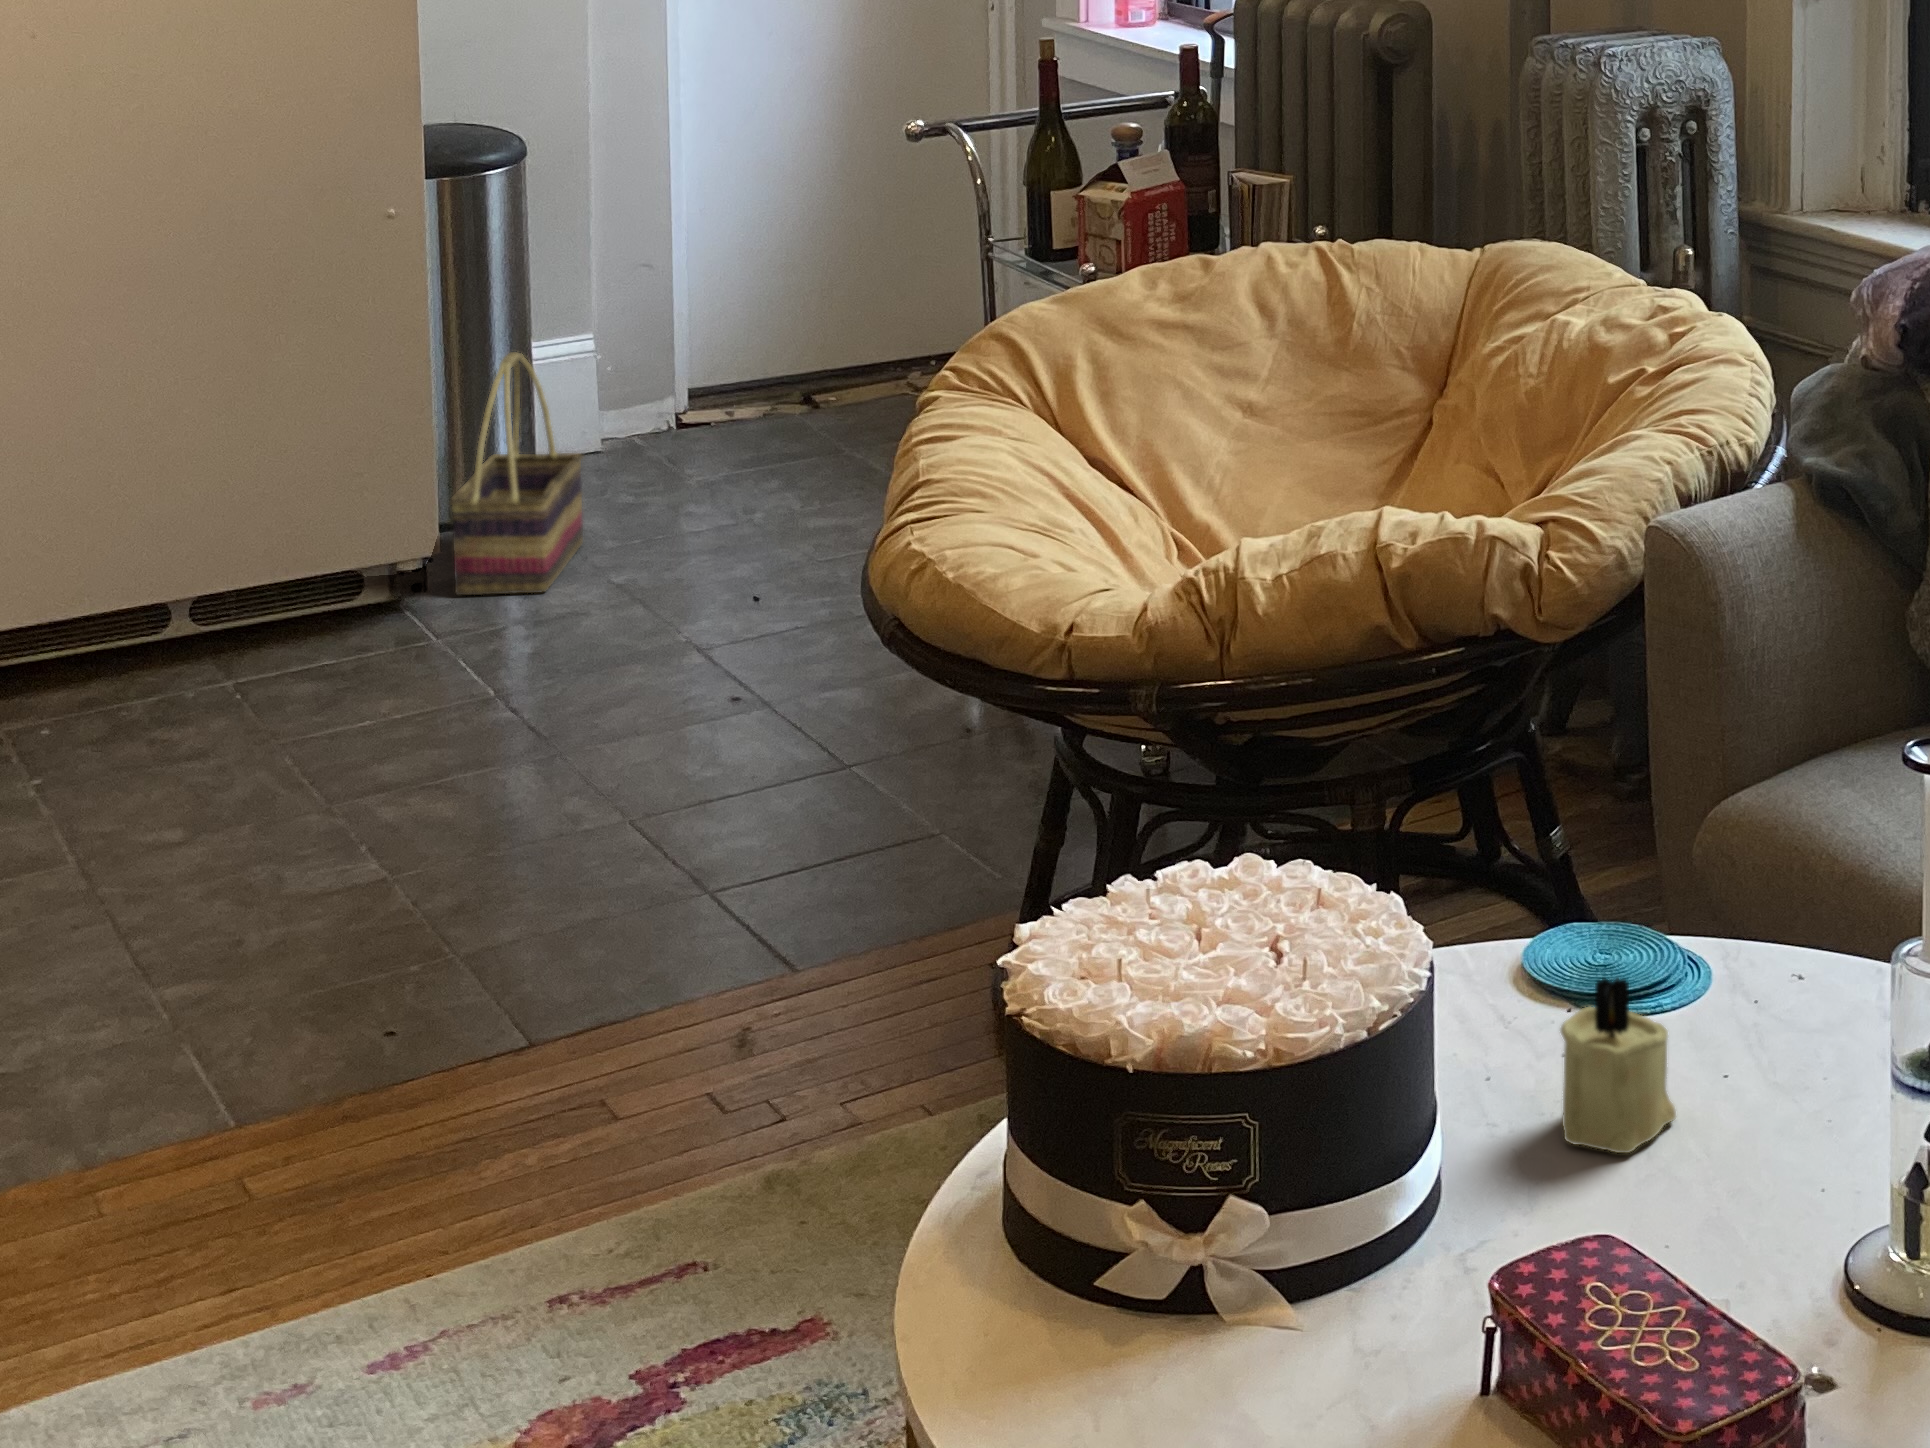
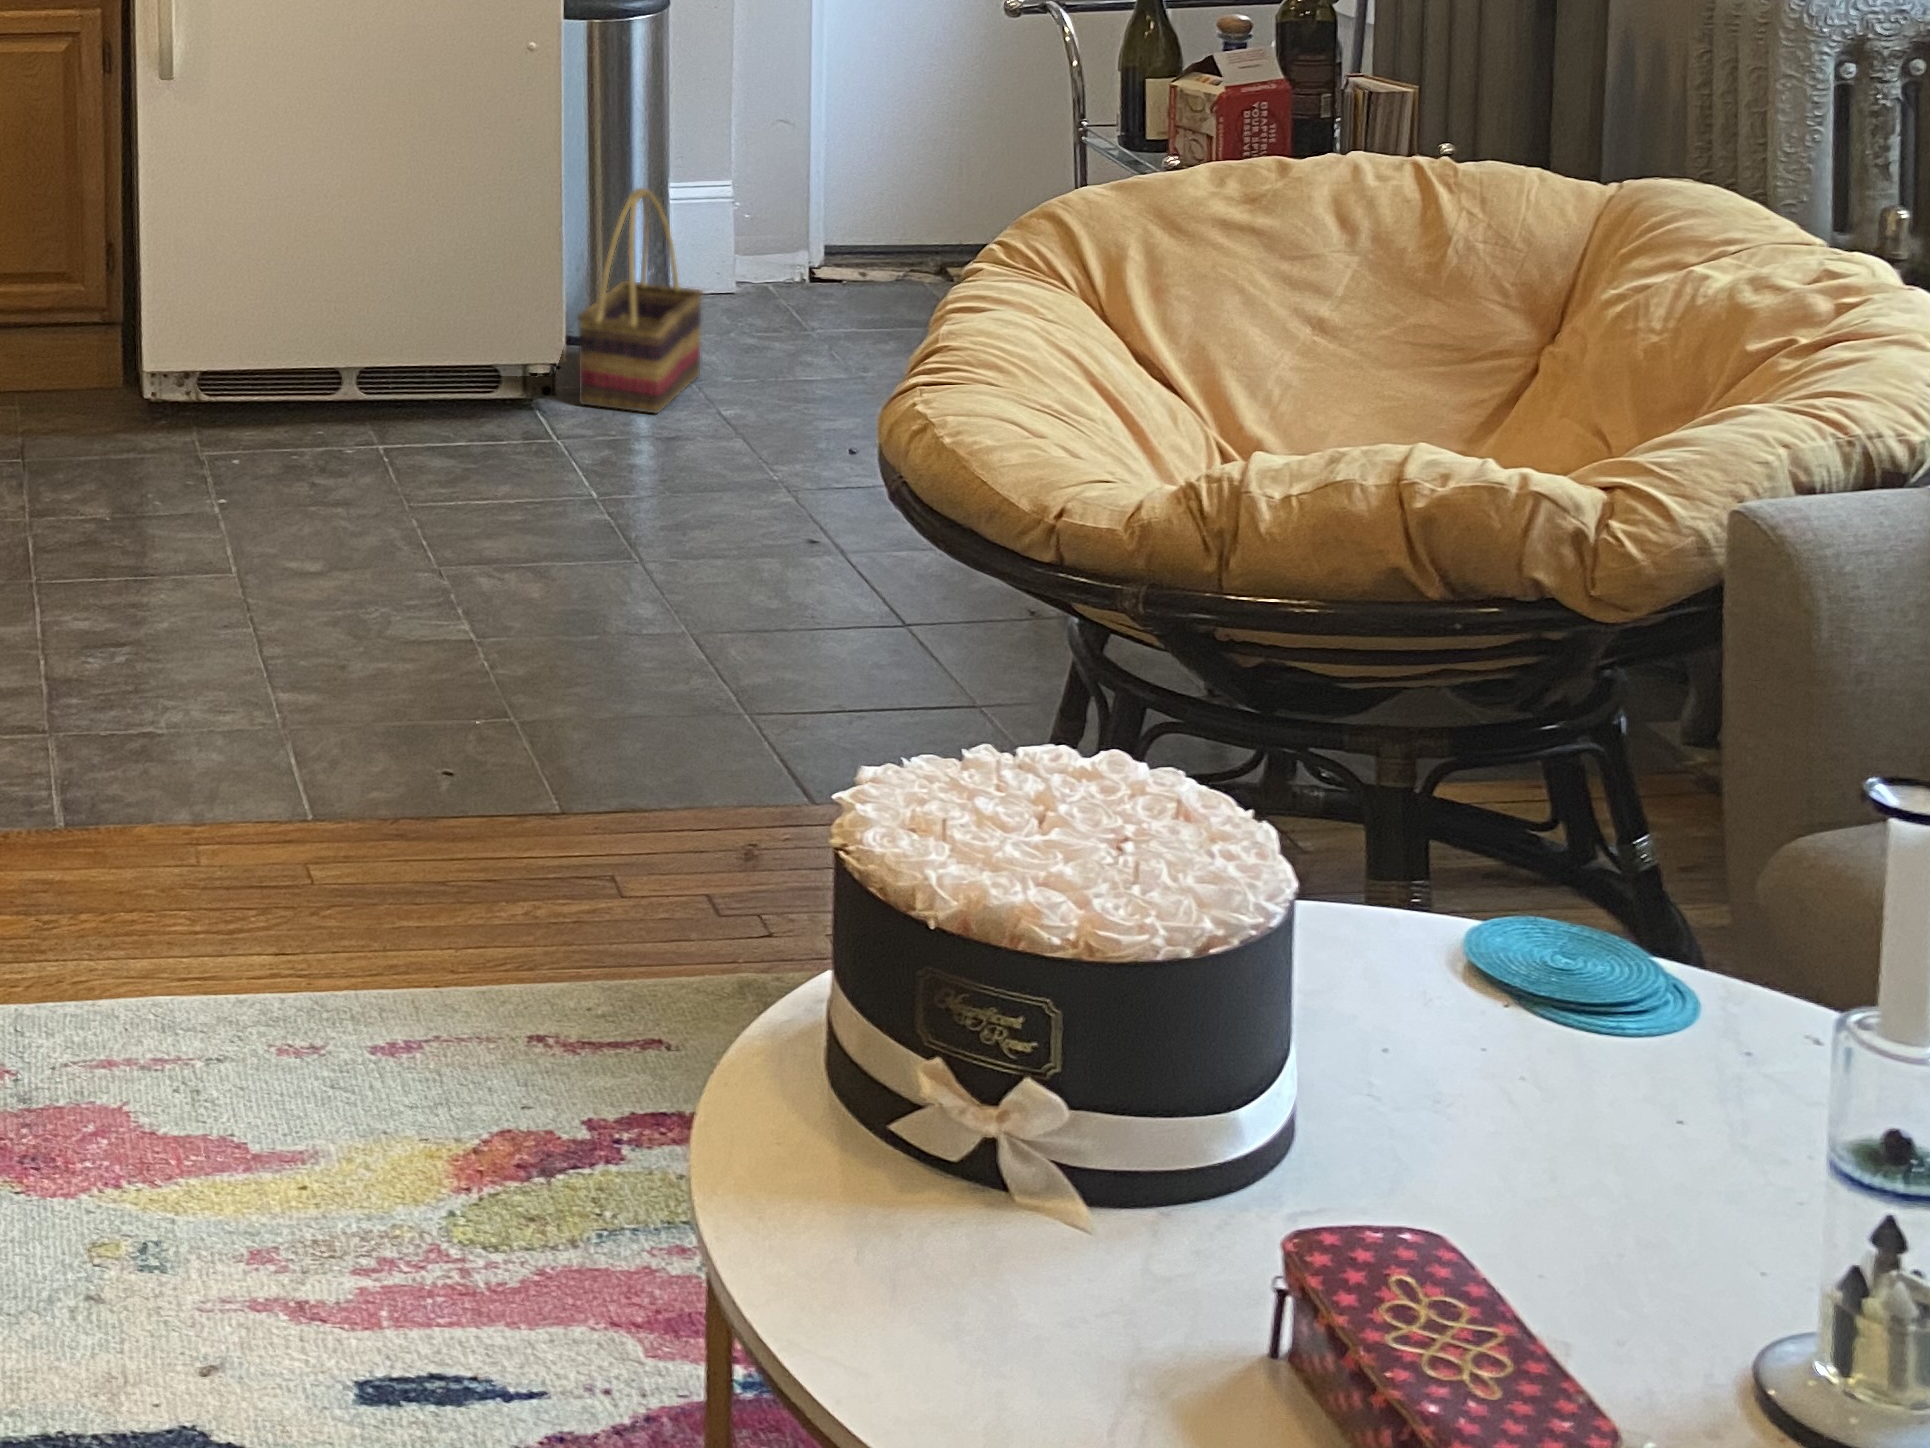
candle: present [1561,978,1676,1153] -> none [1450,971,1597,1169]

